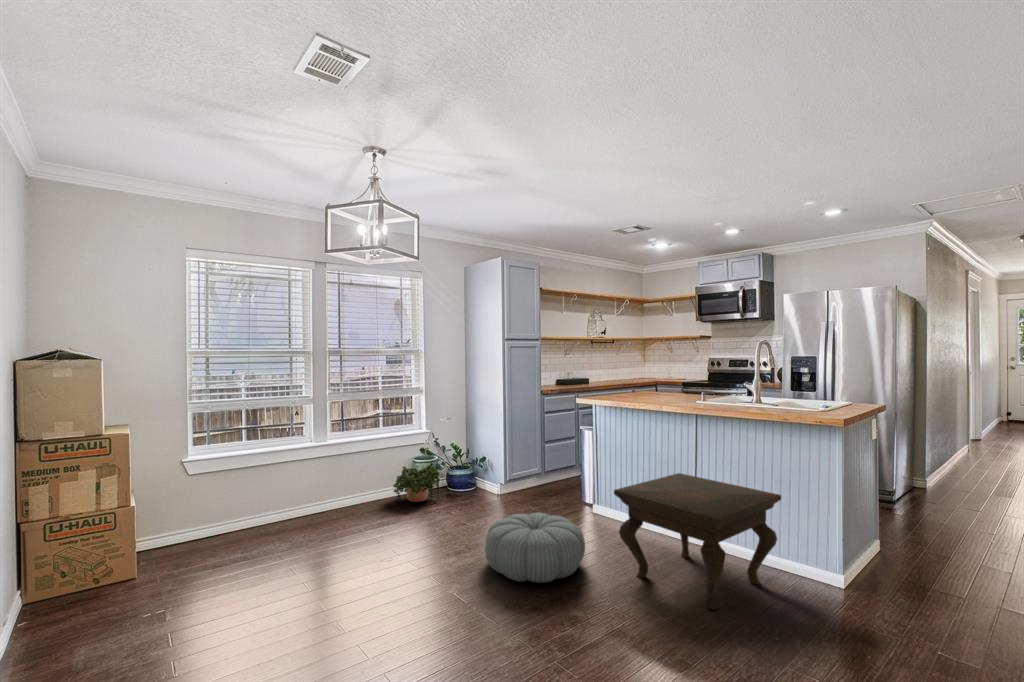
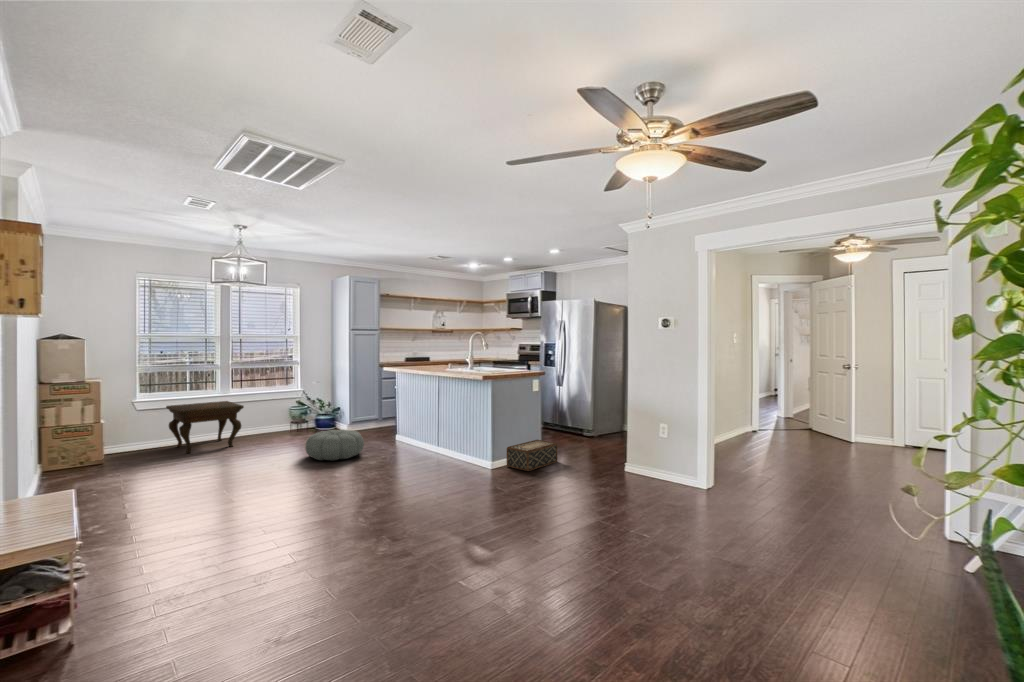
potted plant: present [393,463,440,502] -> none [272,409,306,434]
side table: present [614,473,781,610] -> present [166,401,244,453]
woven basket: none [917,543,1001,633] -> present [507,440,558,471]

